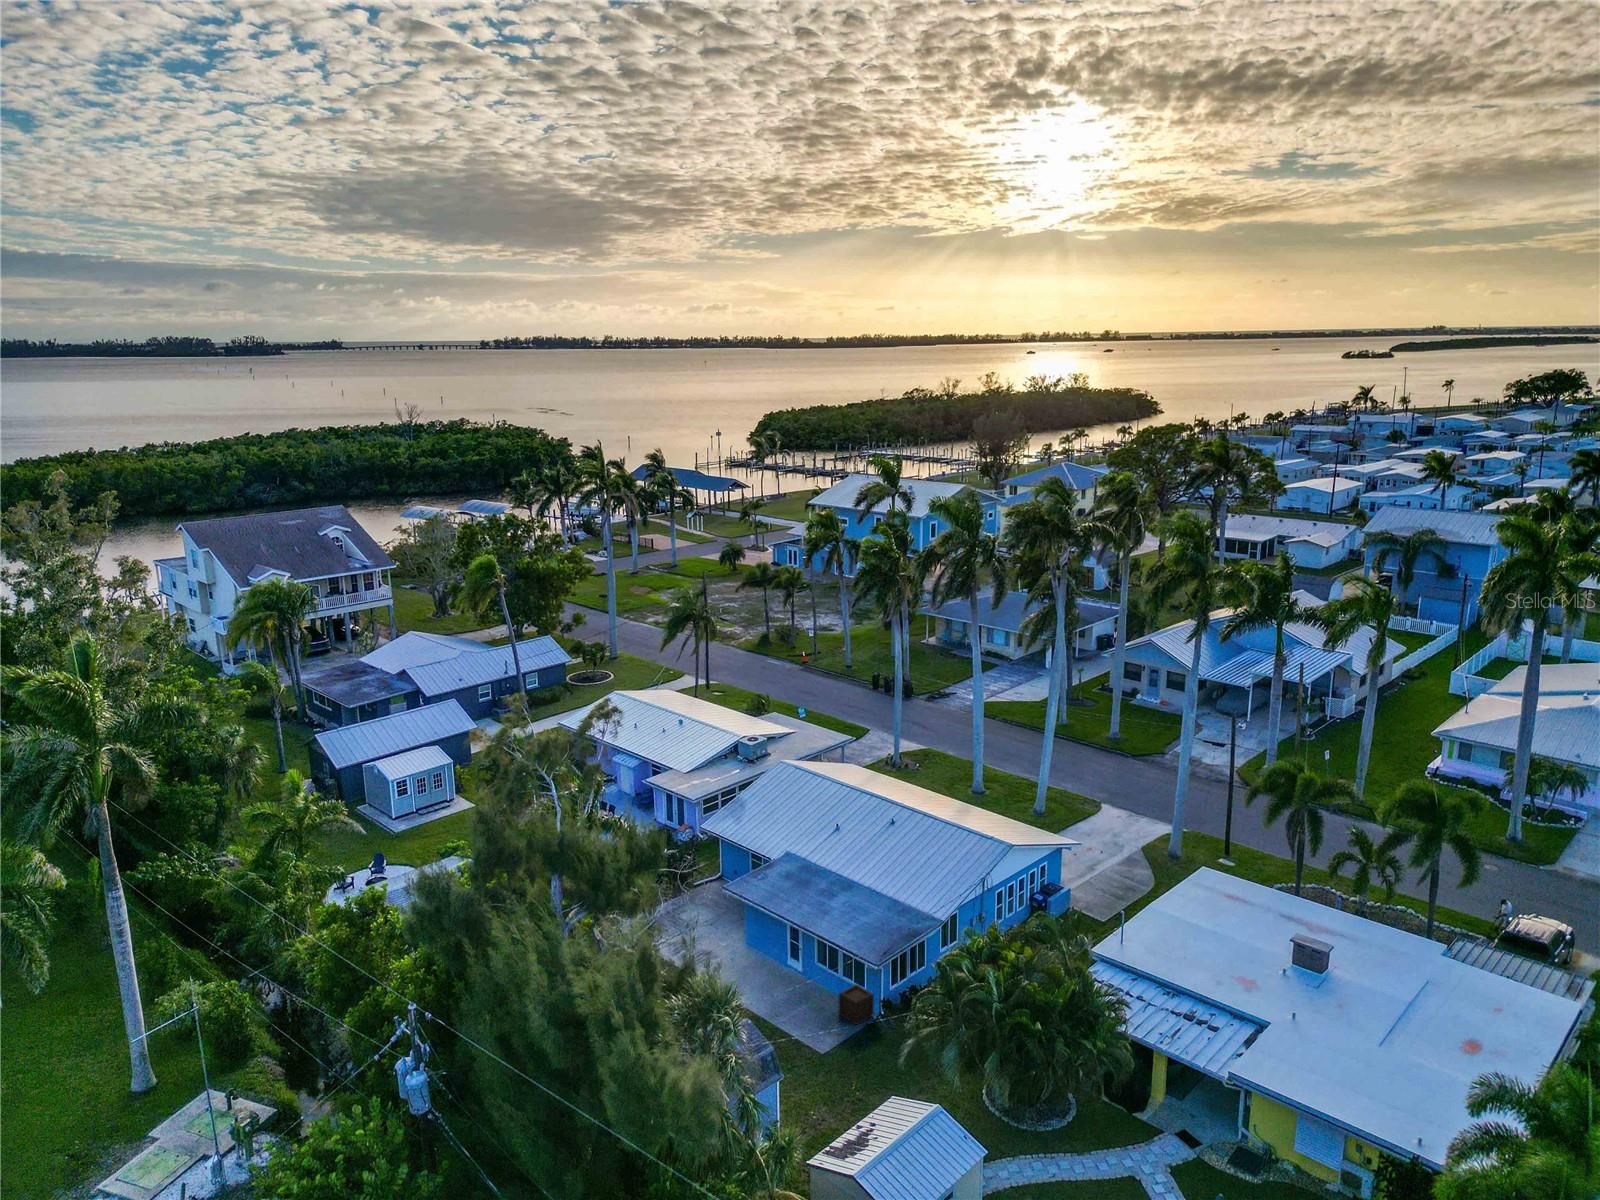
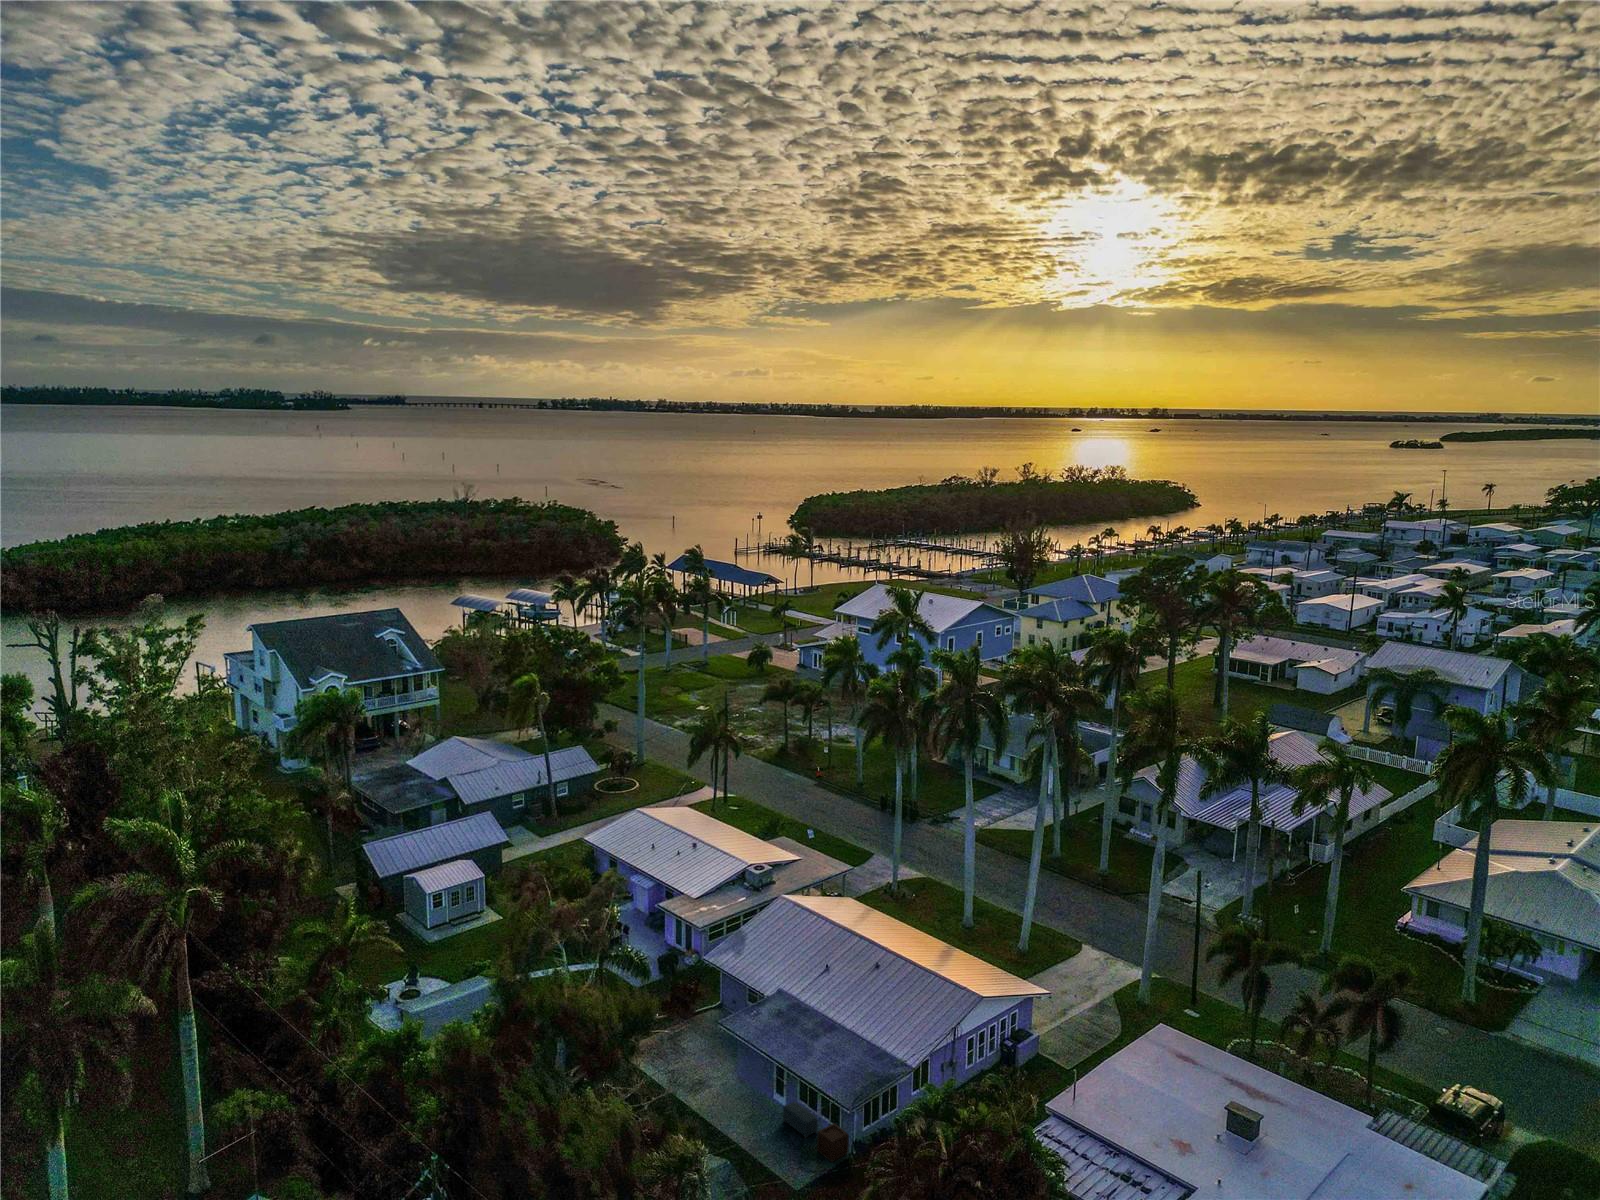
bench: none [798,966,837,1003] -> present [783,1102,818,1138]

